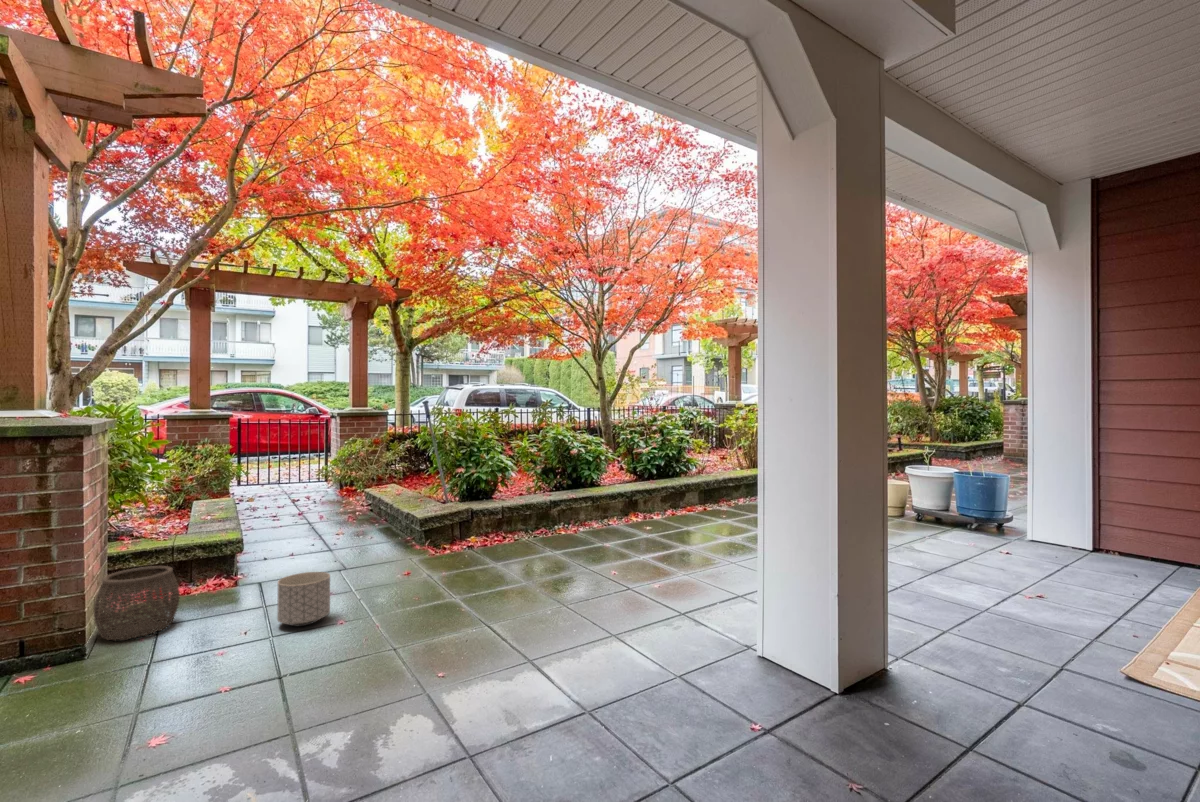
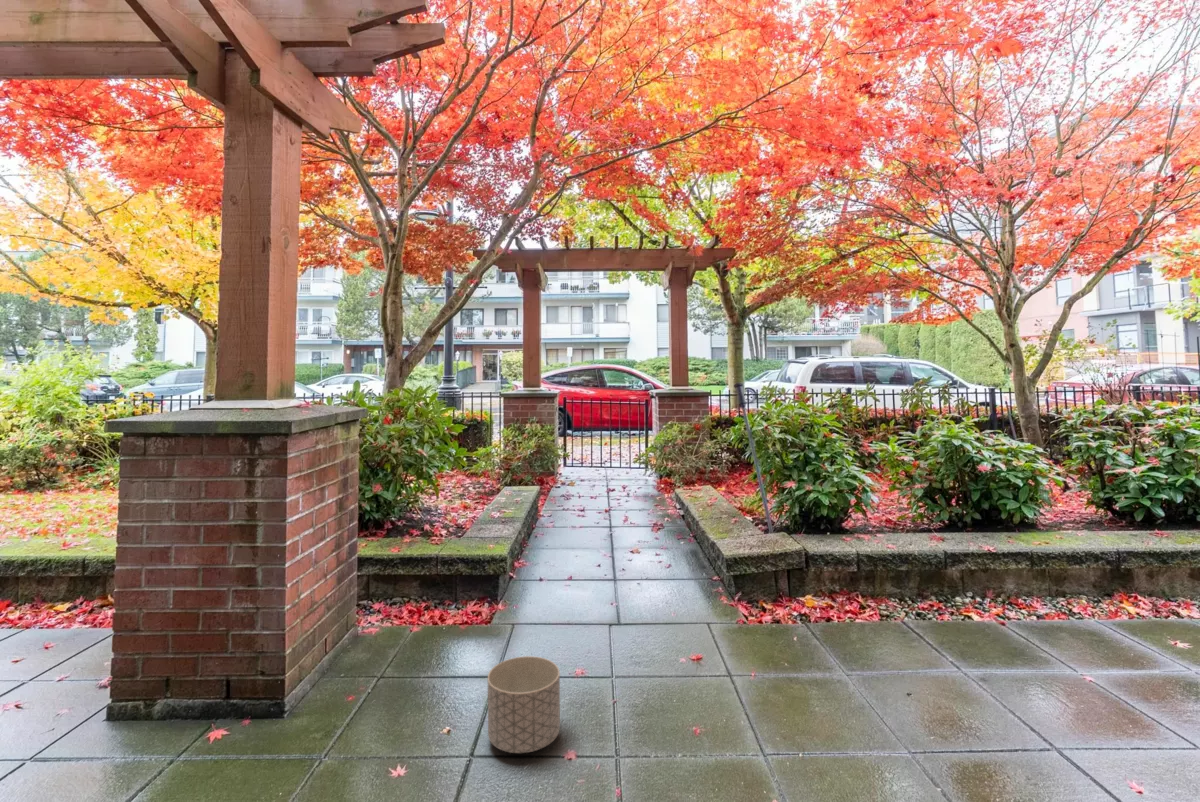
woven basket: present [94,566,180,640] -> none [321,598,410,698]

